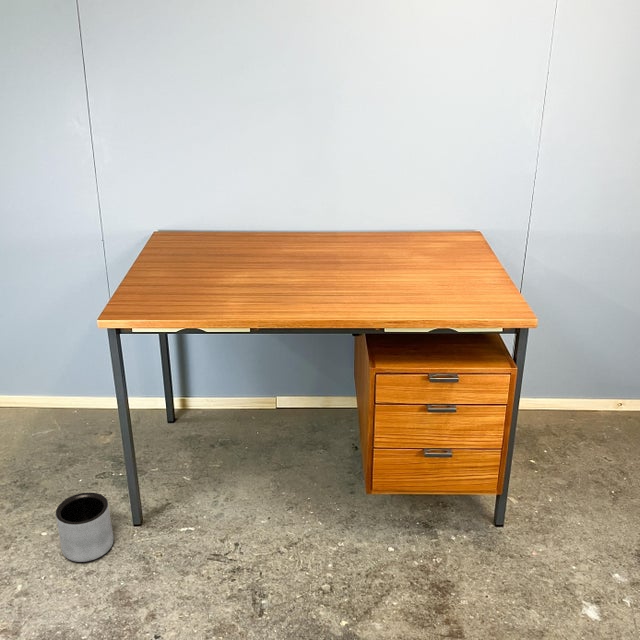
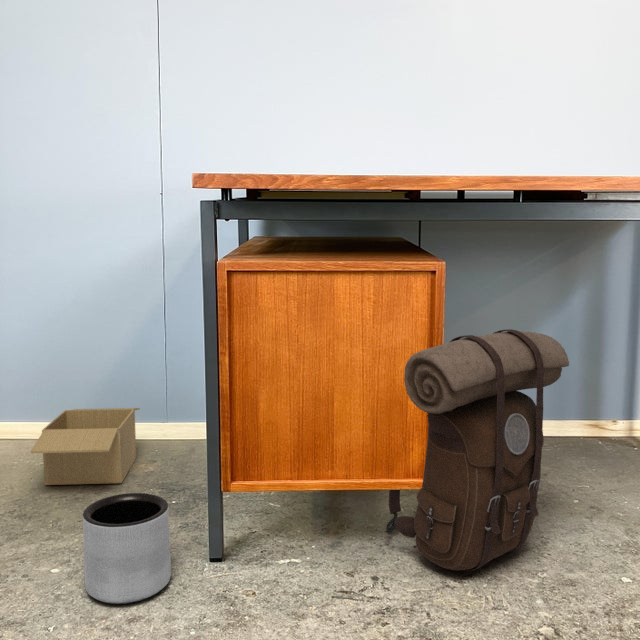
cardboard box: none [24,387,103,455] -> present [31,408,140,485]
backpack: none [249,390,370,542] -> present [386,329,569,571]

